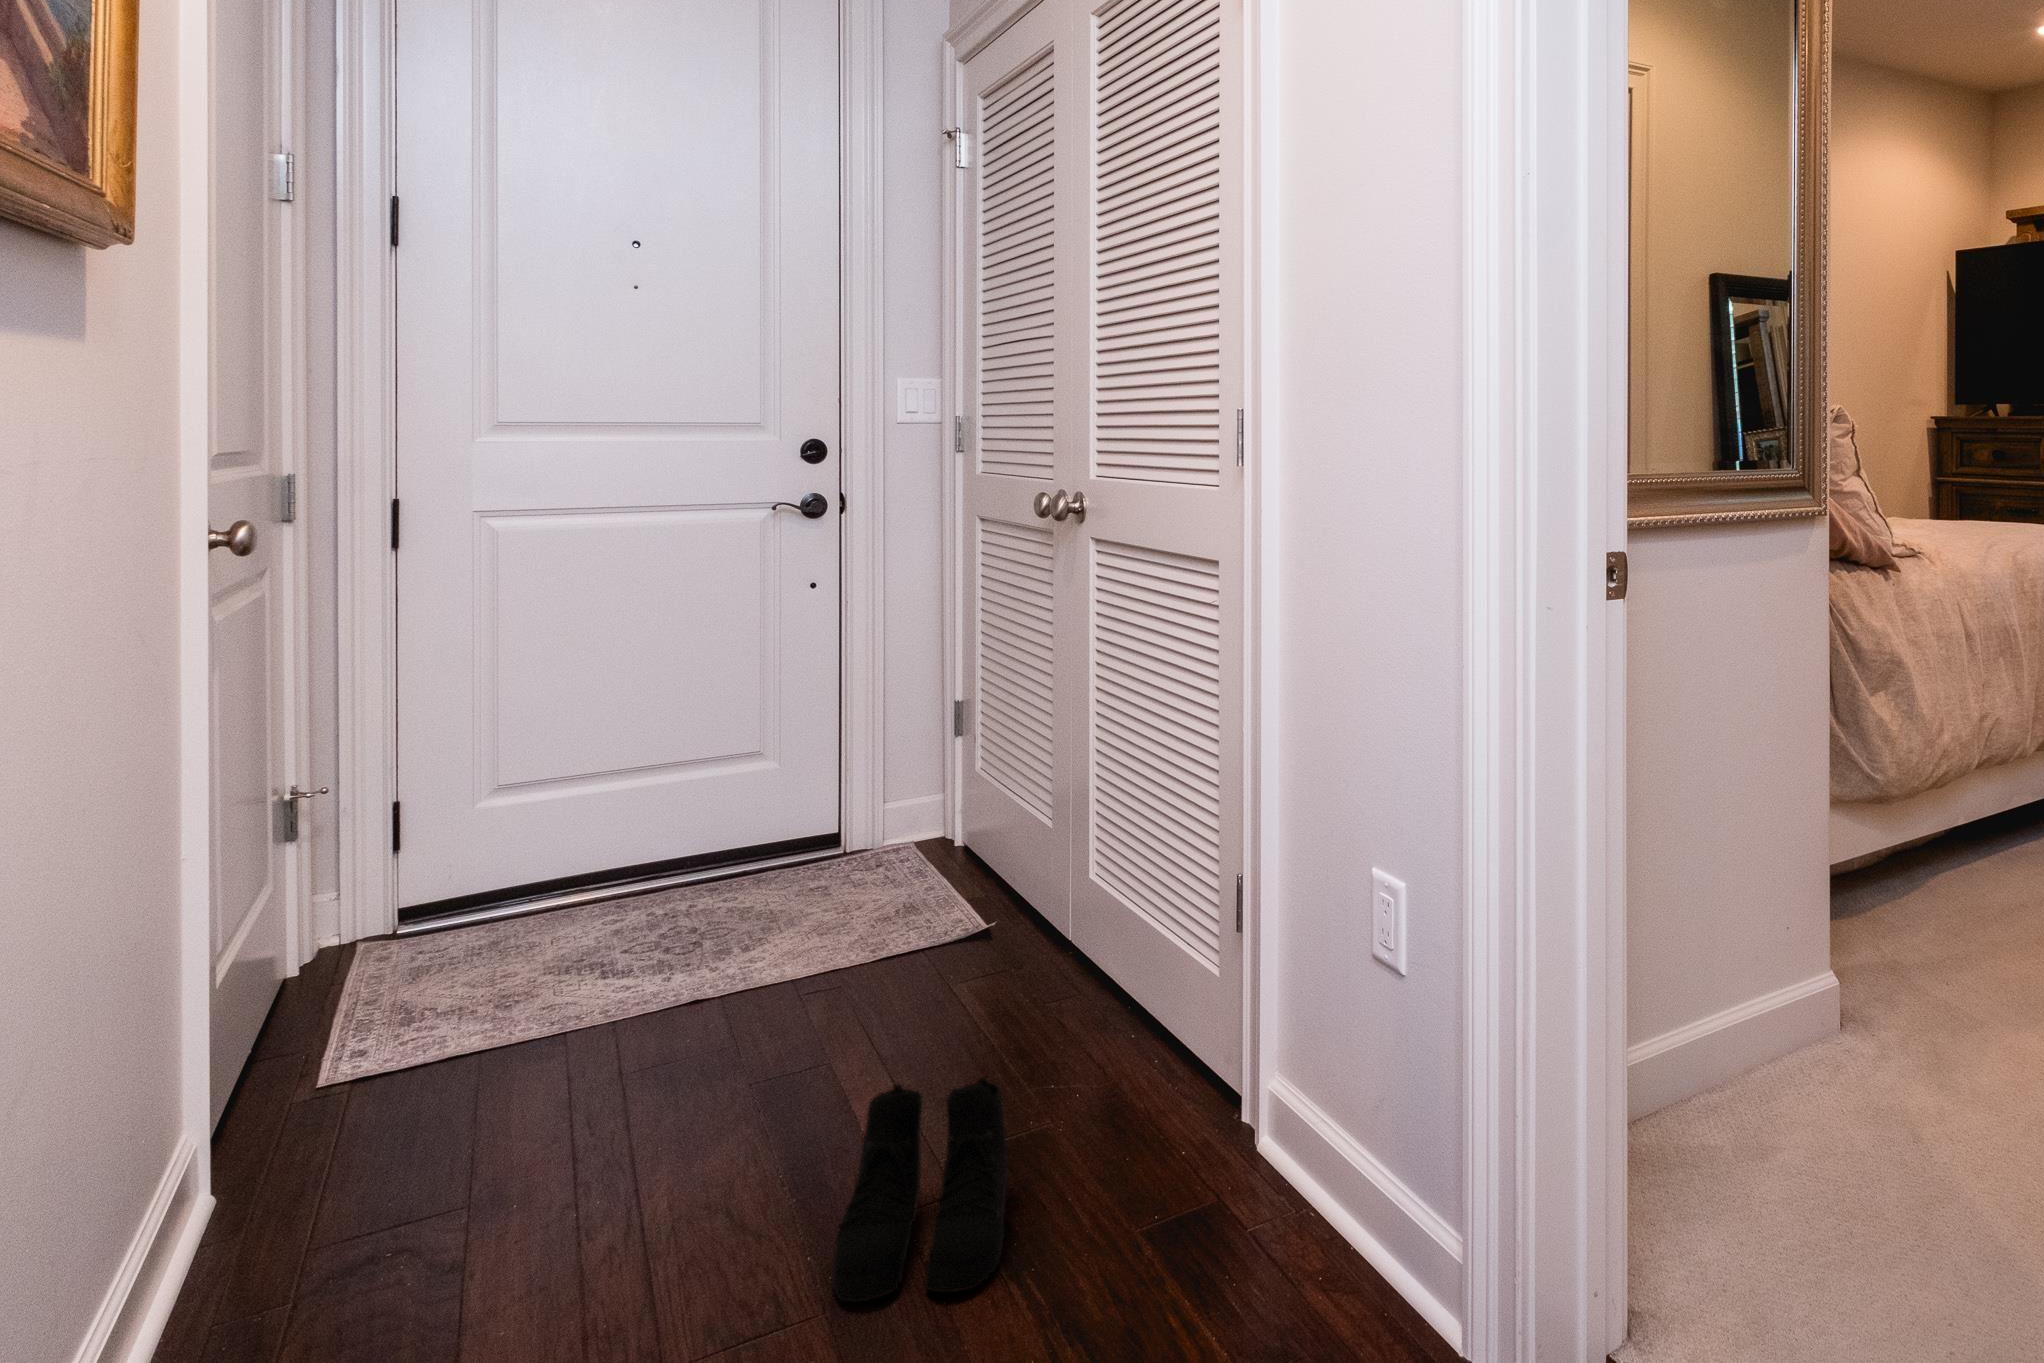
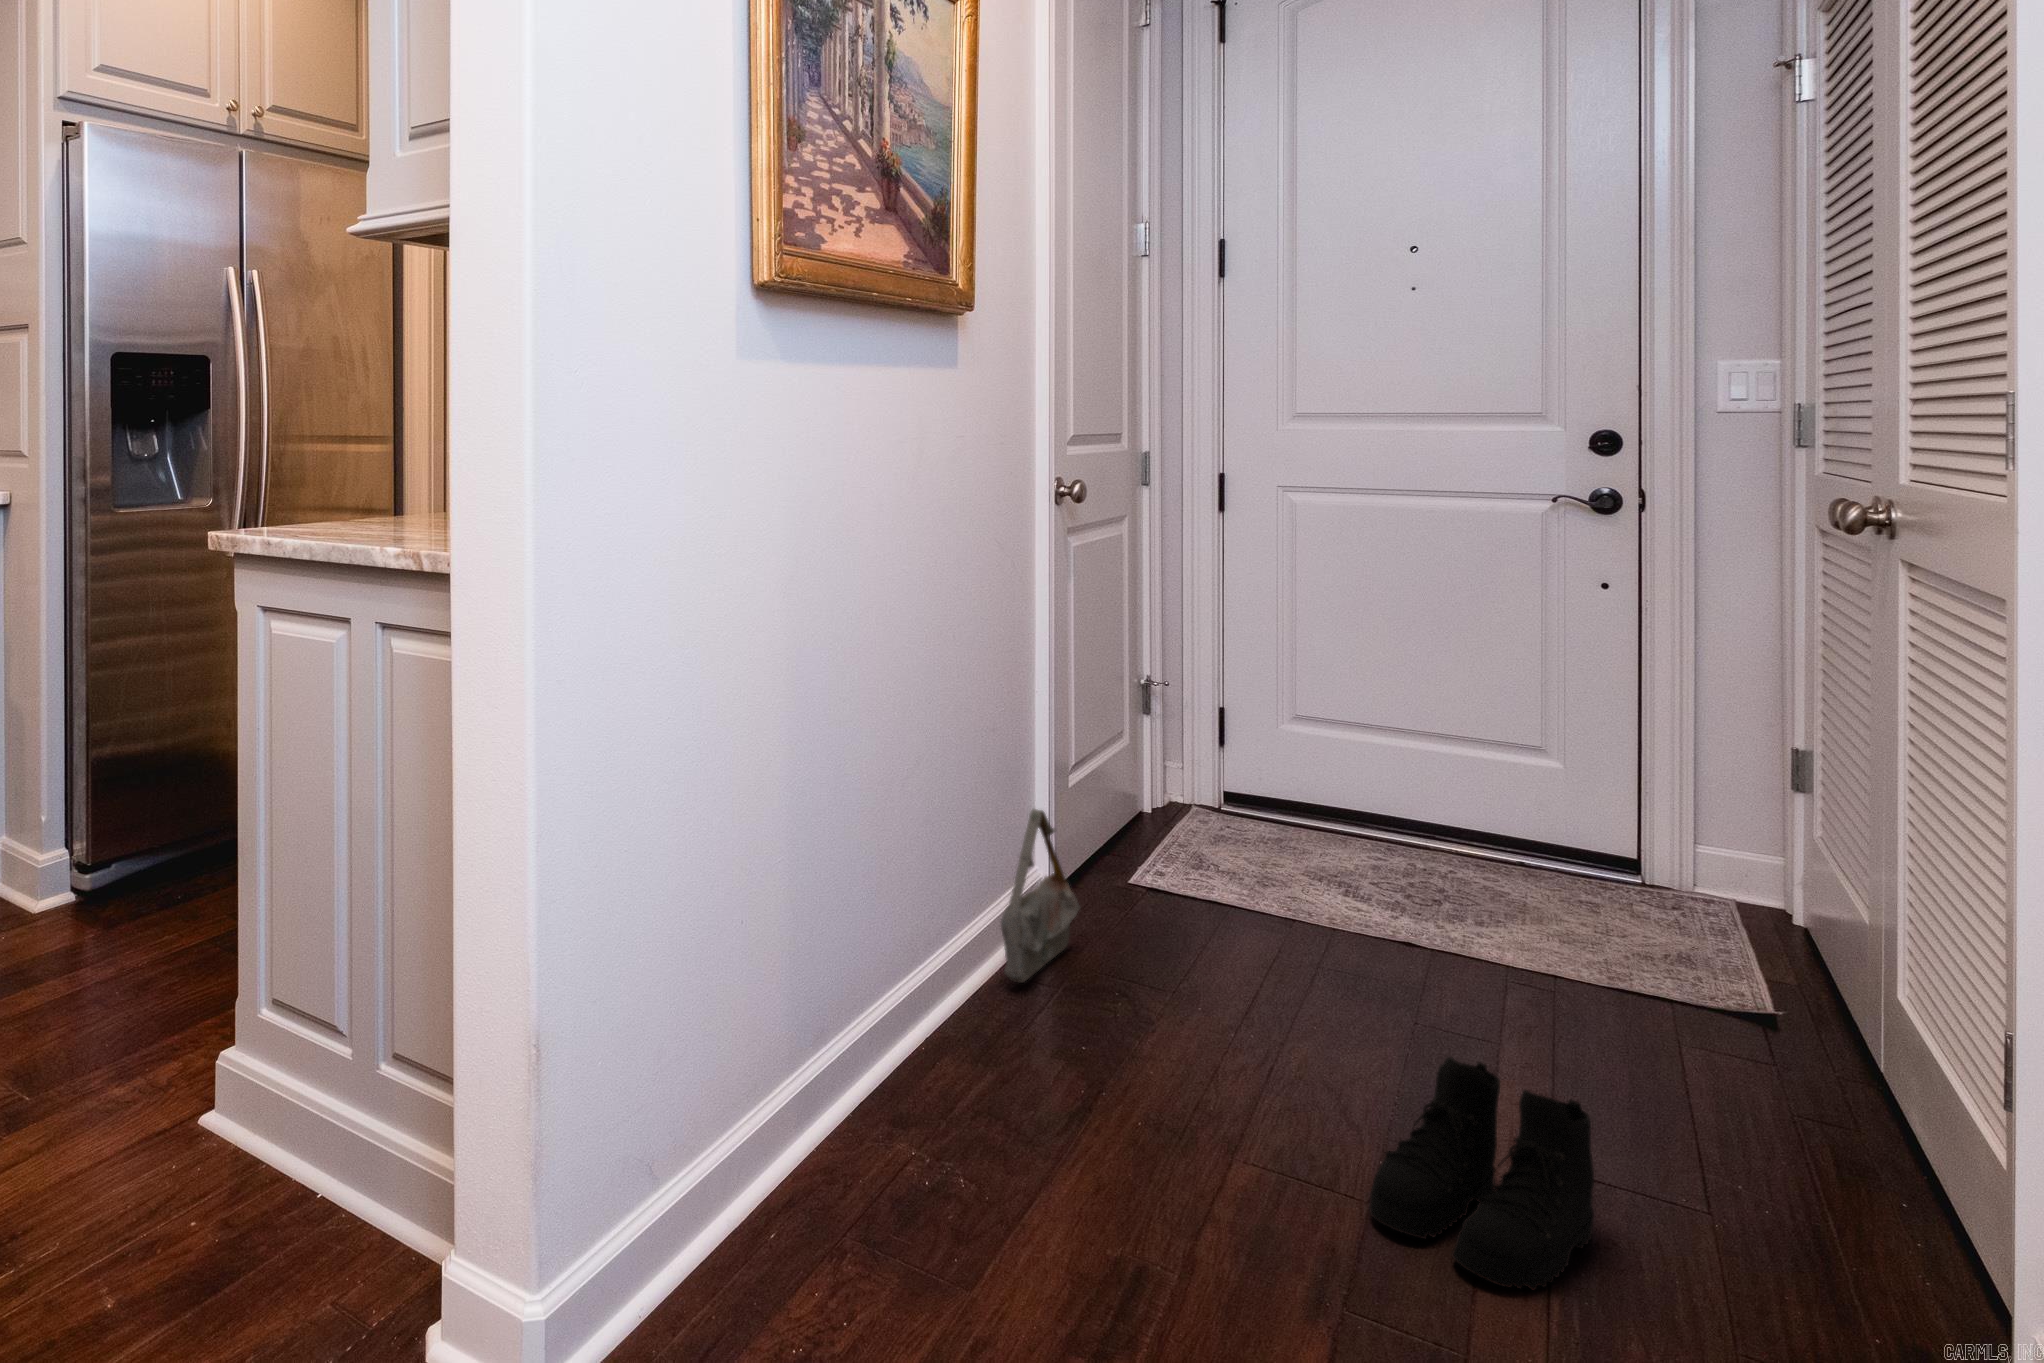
bag: none [201,1024,305,1304] -> present [1001,809,1080,983]

